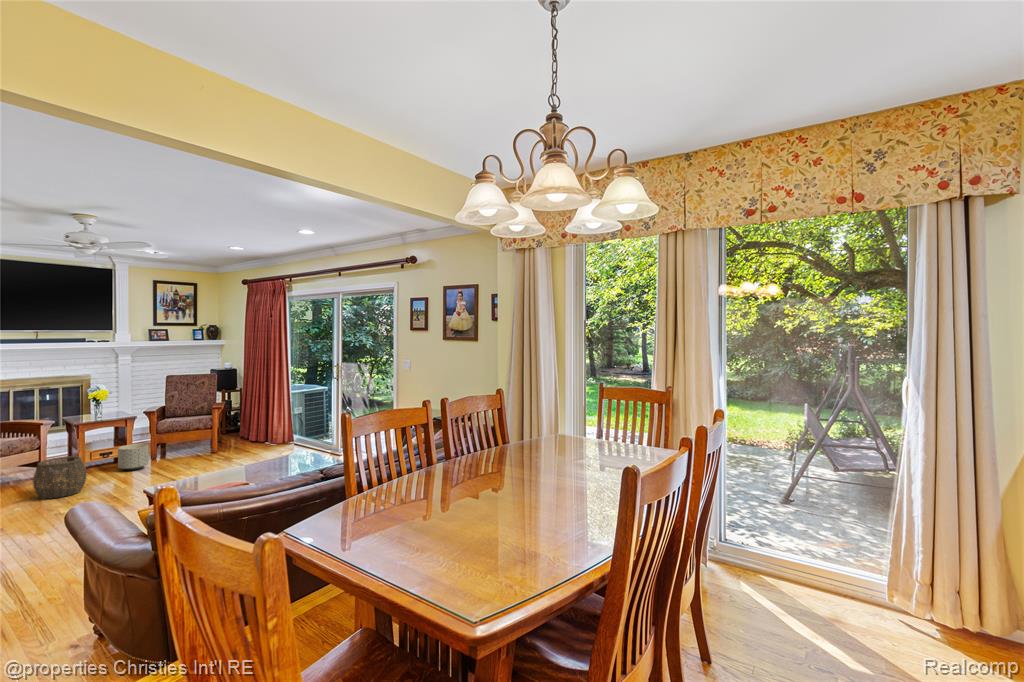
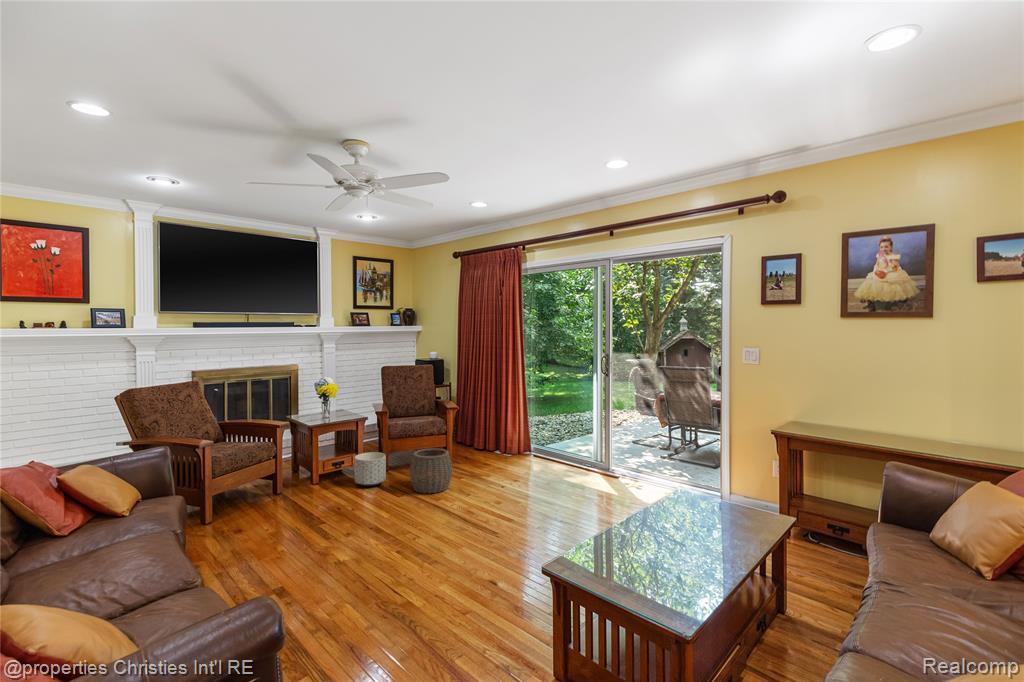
woven basket: present [33,456,87,499] -> present [410,448,453,493]

